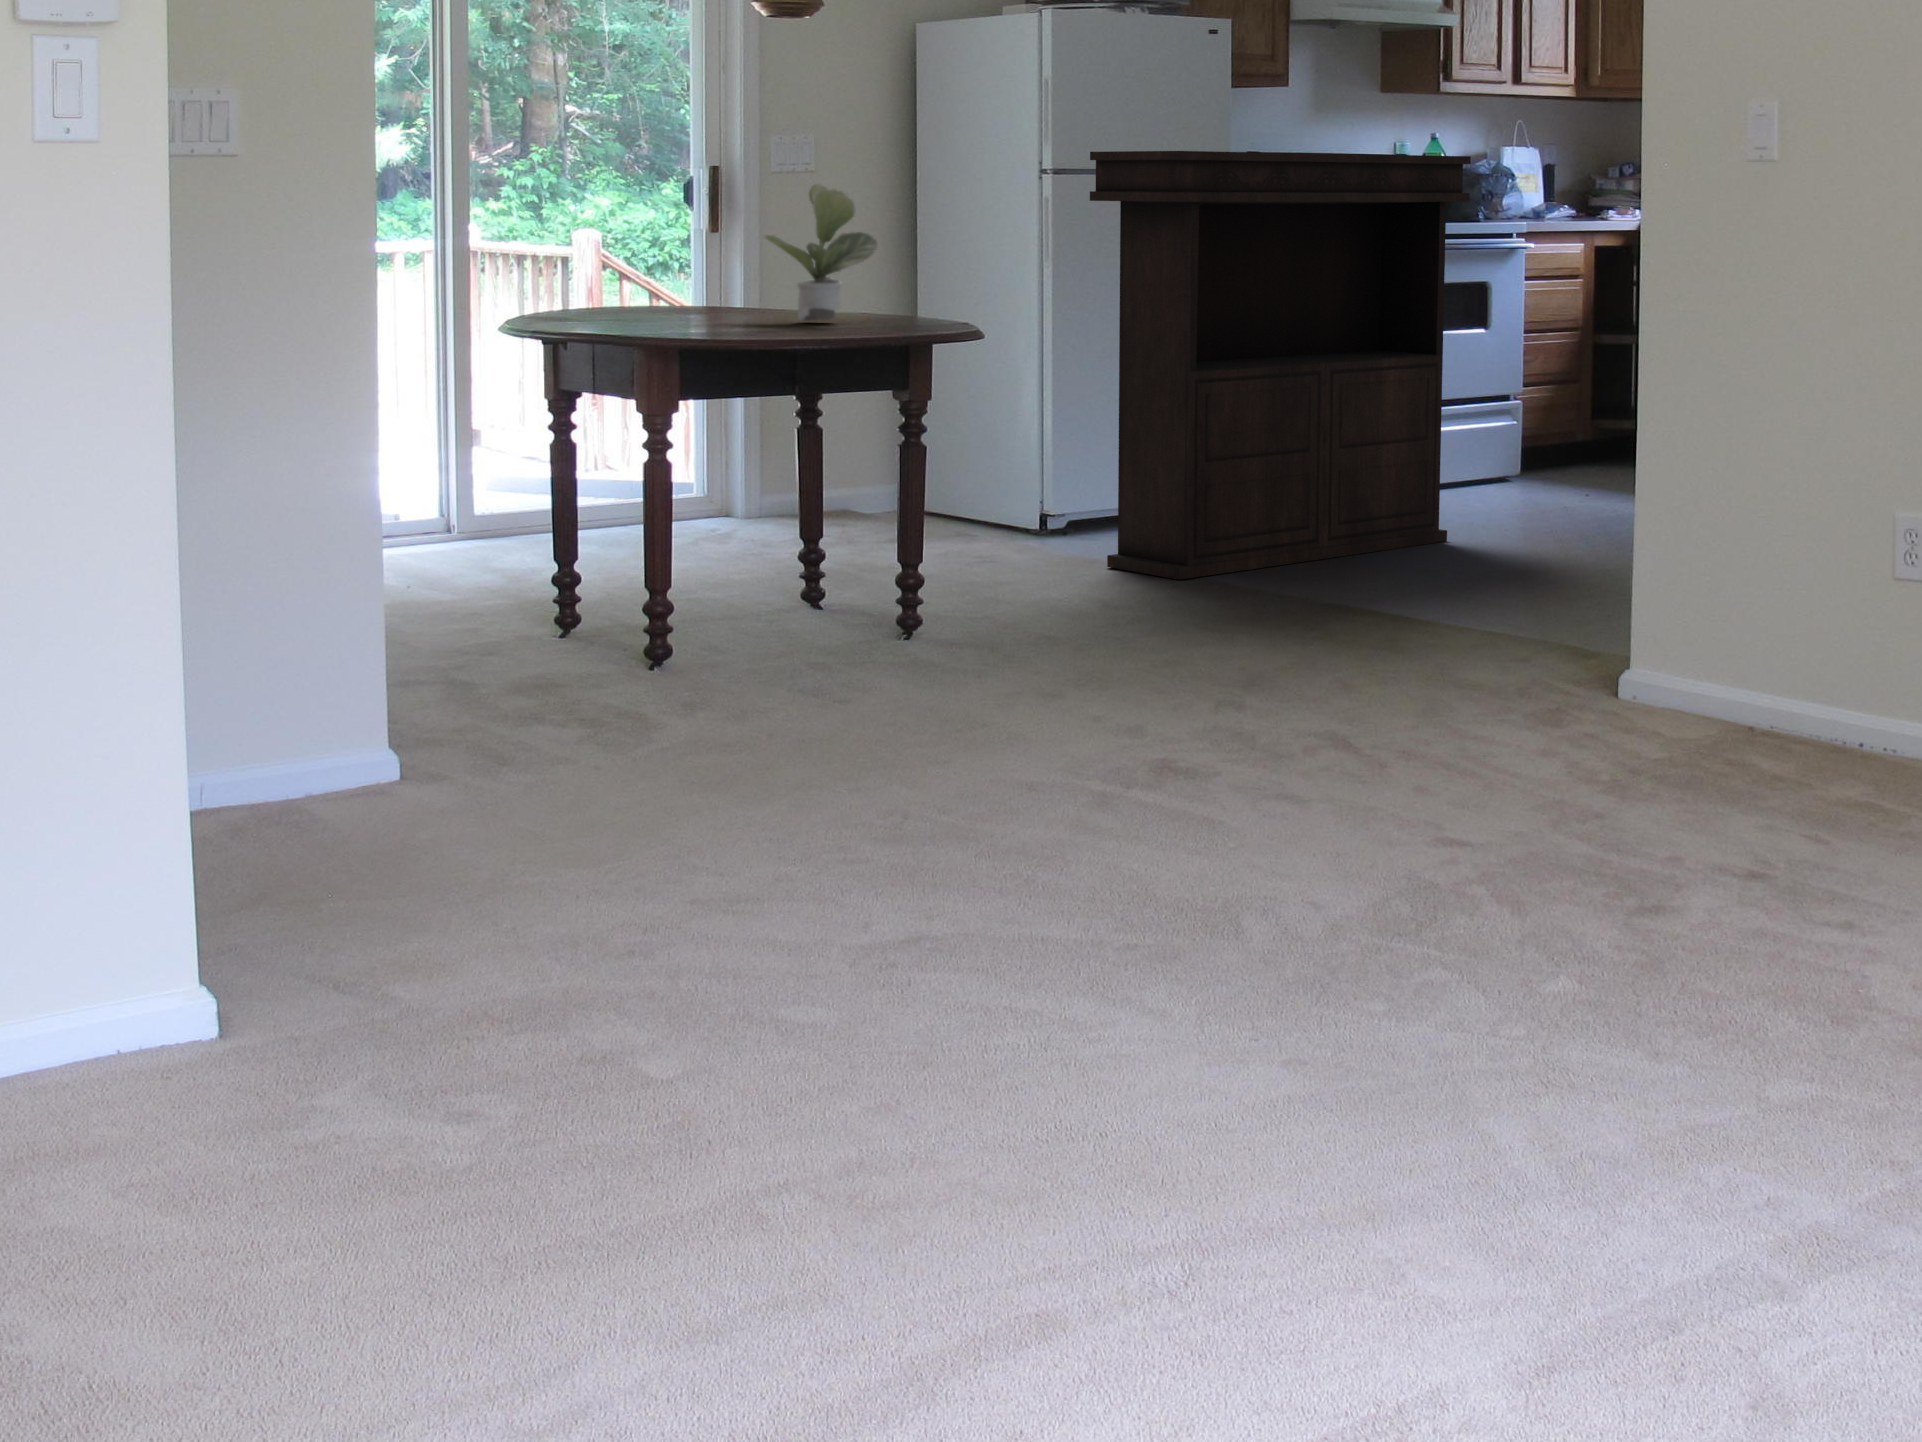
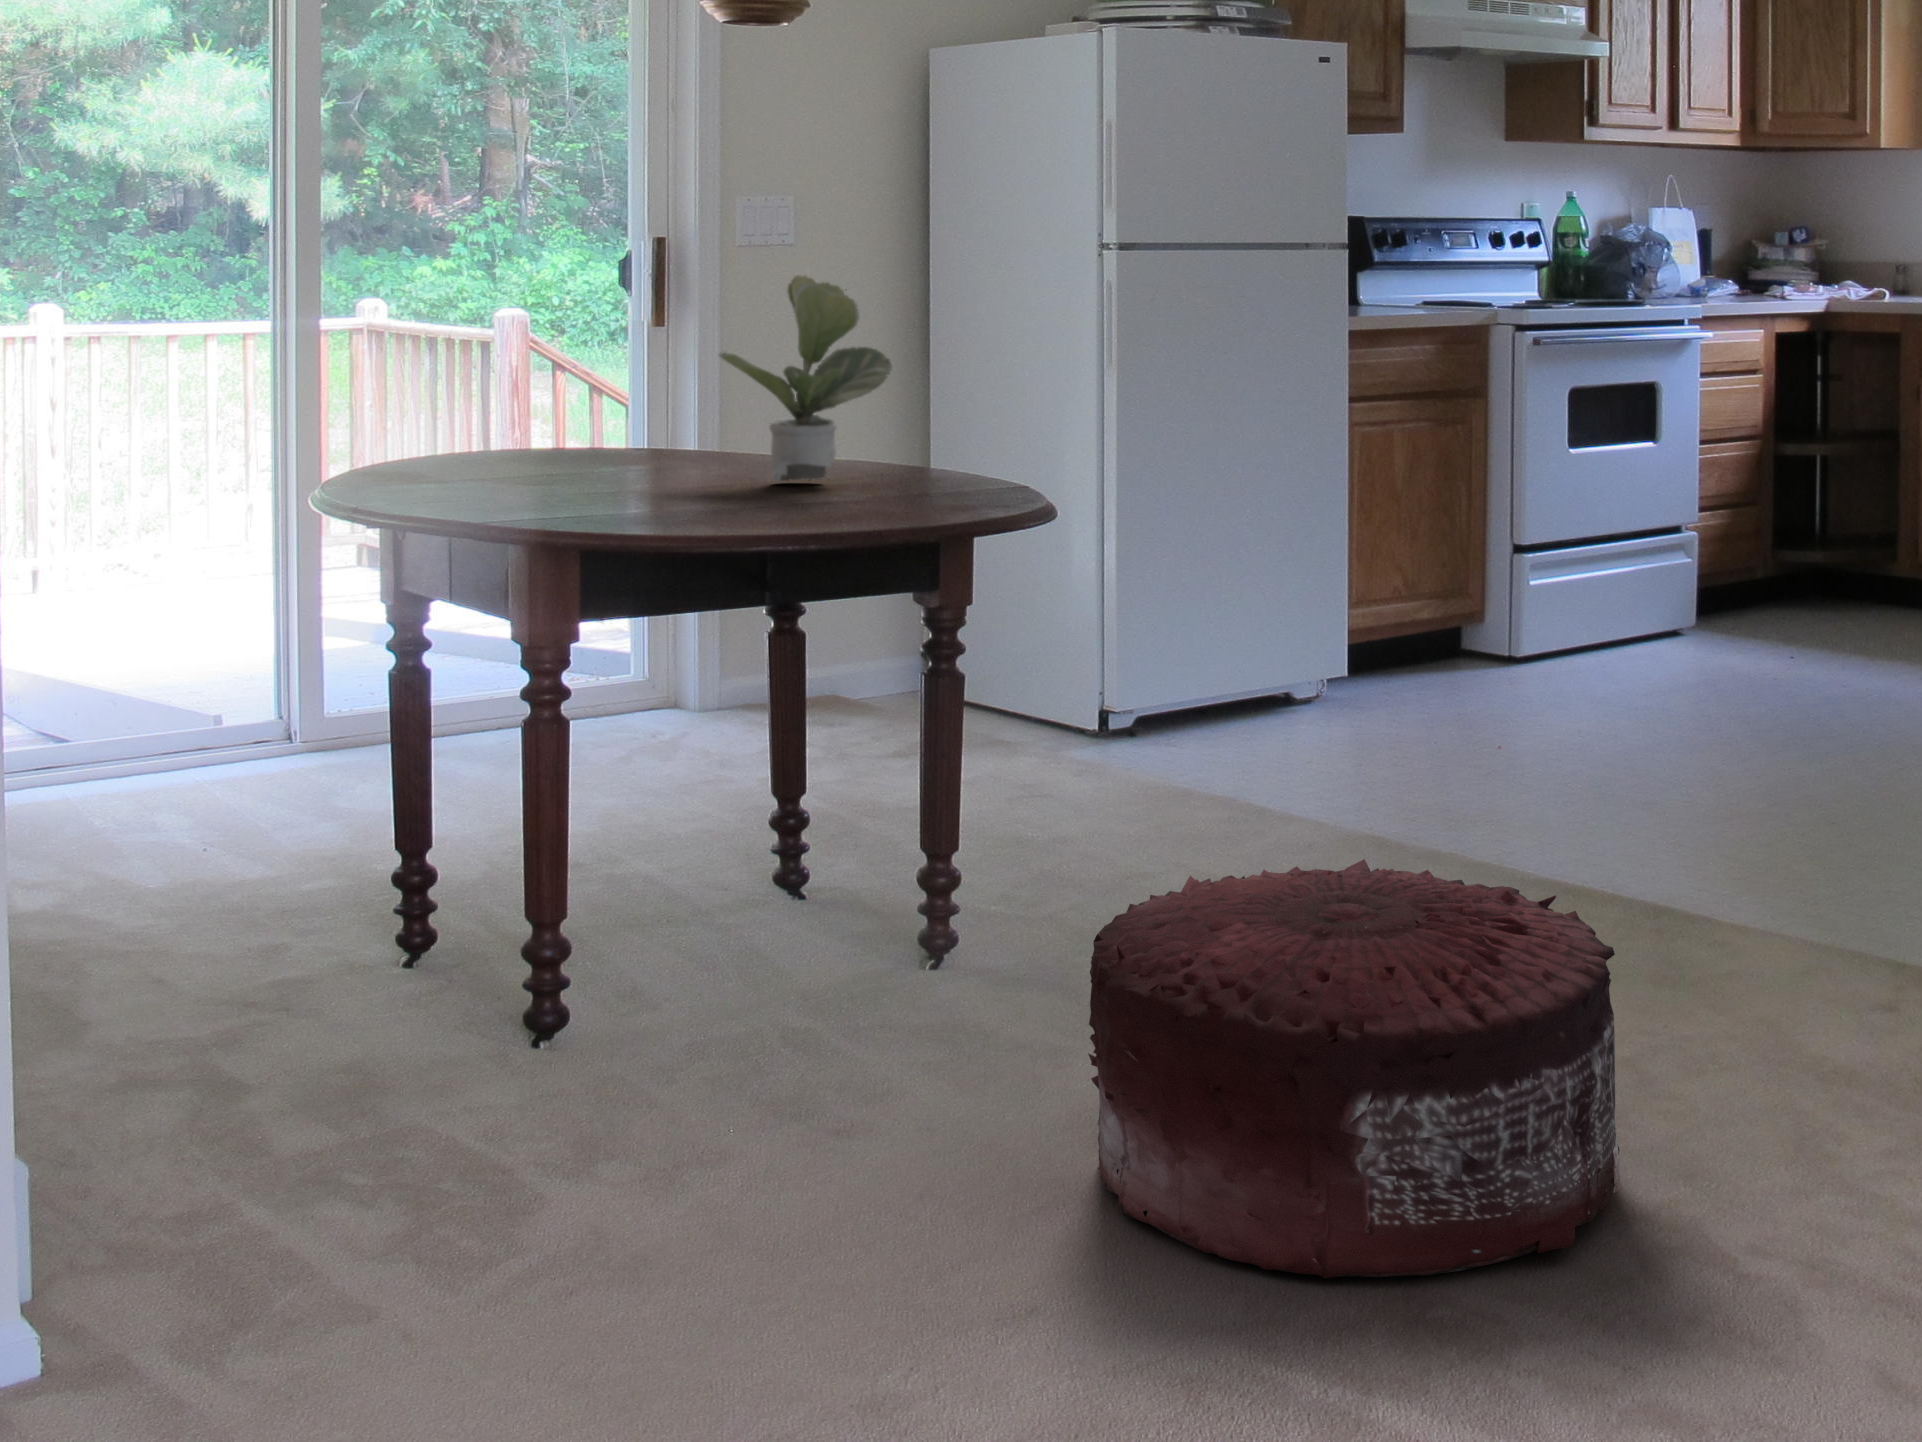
console table: present [1090,151,1471,580] -> none [1182,221,1685,831]
pouf: none [989,542,1300,745] -> present [1088,859,1621,1279]

